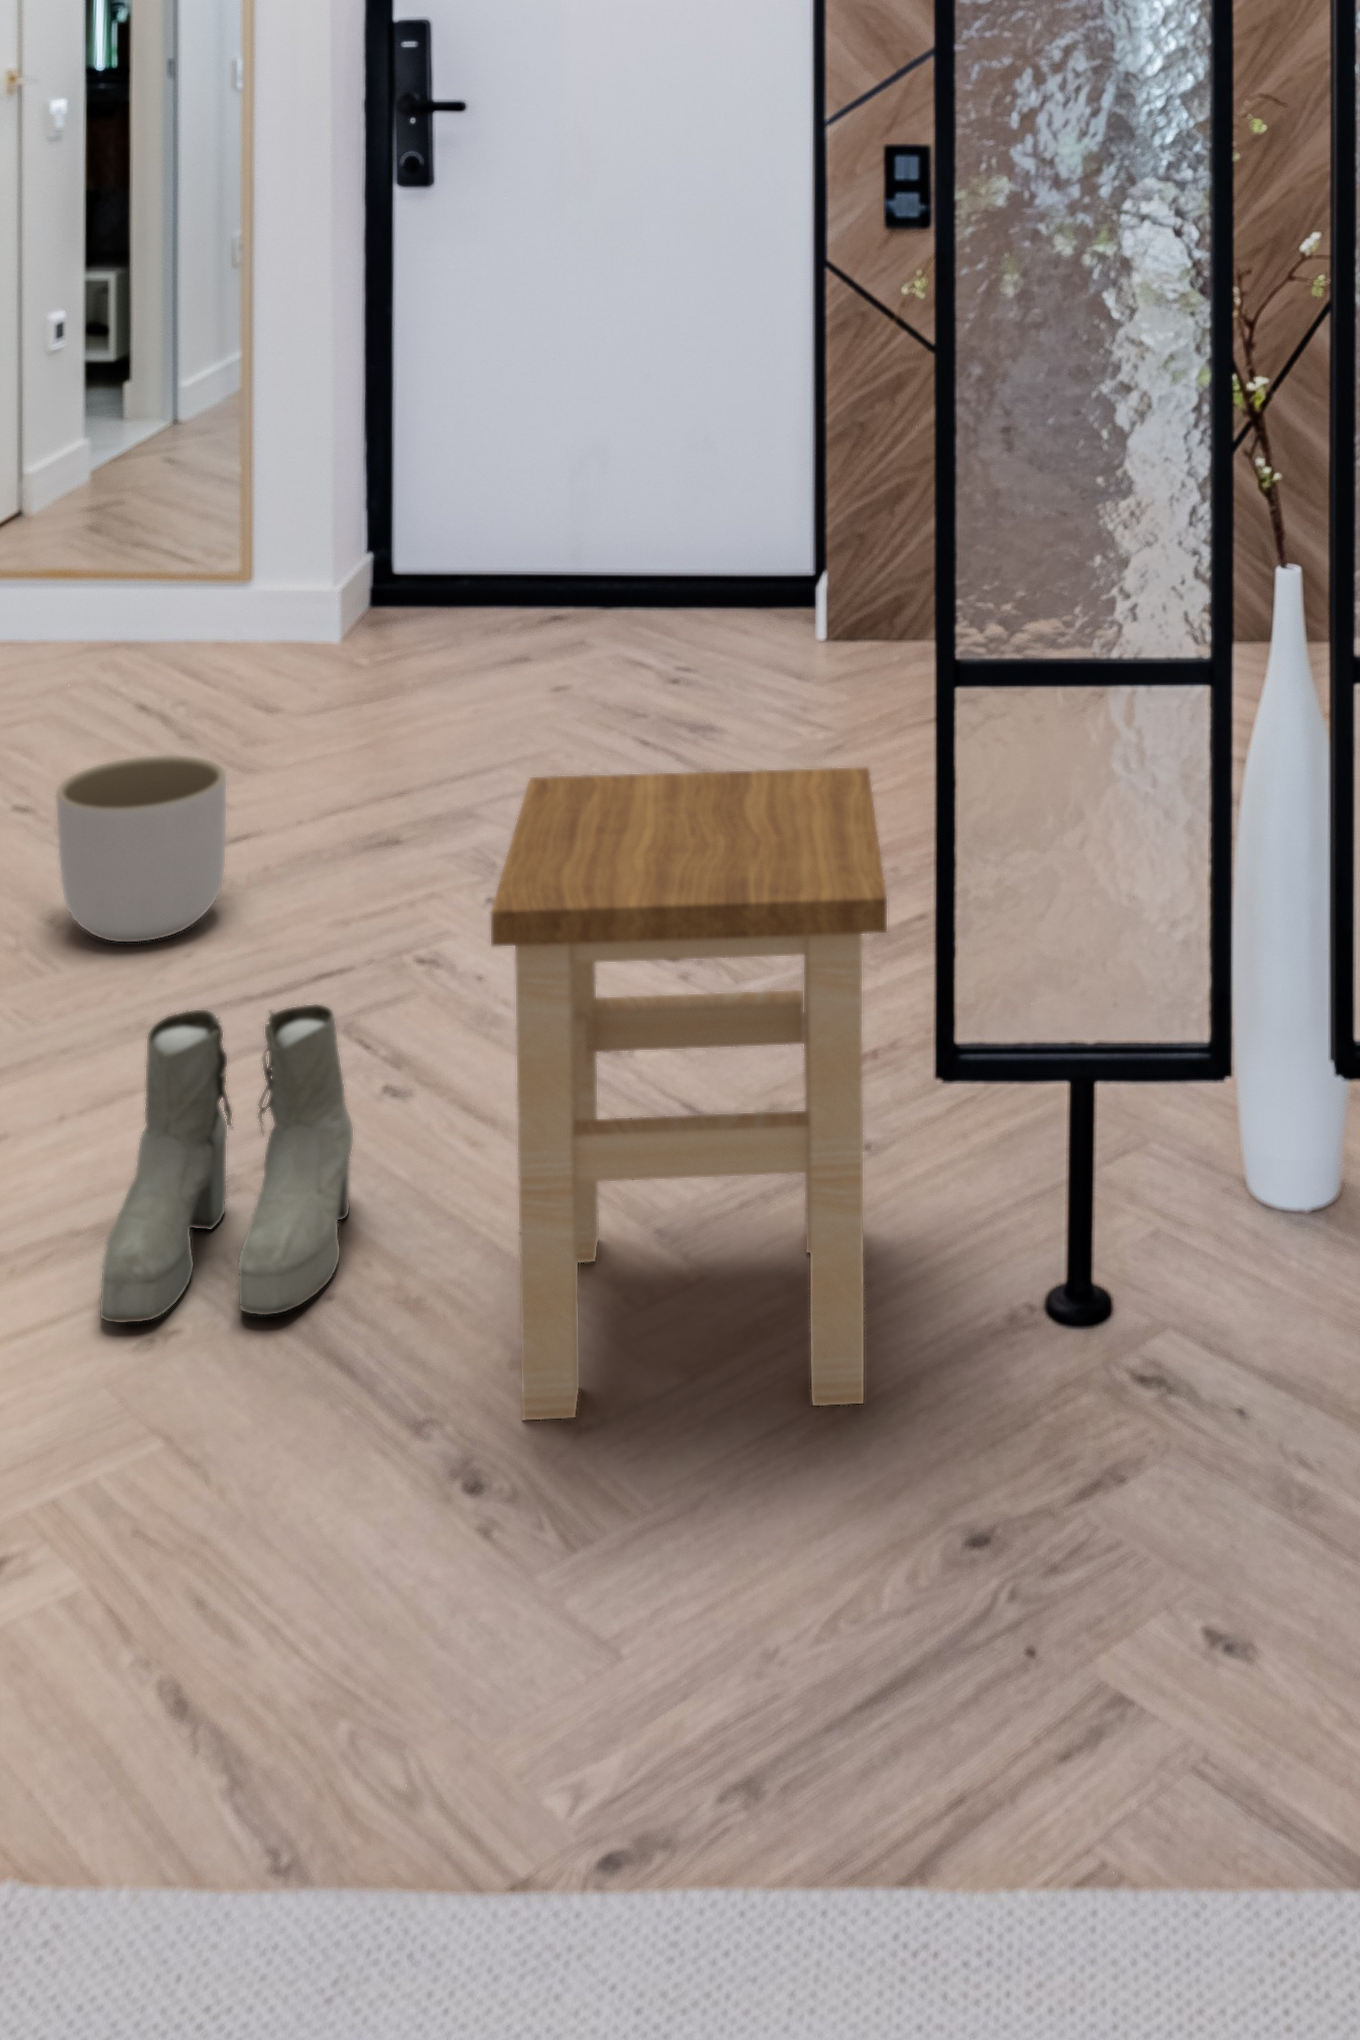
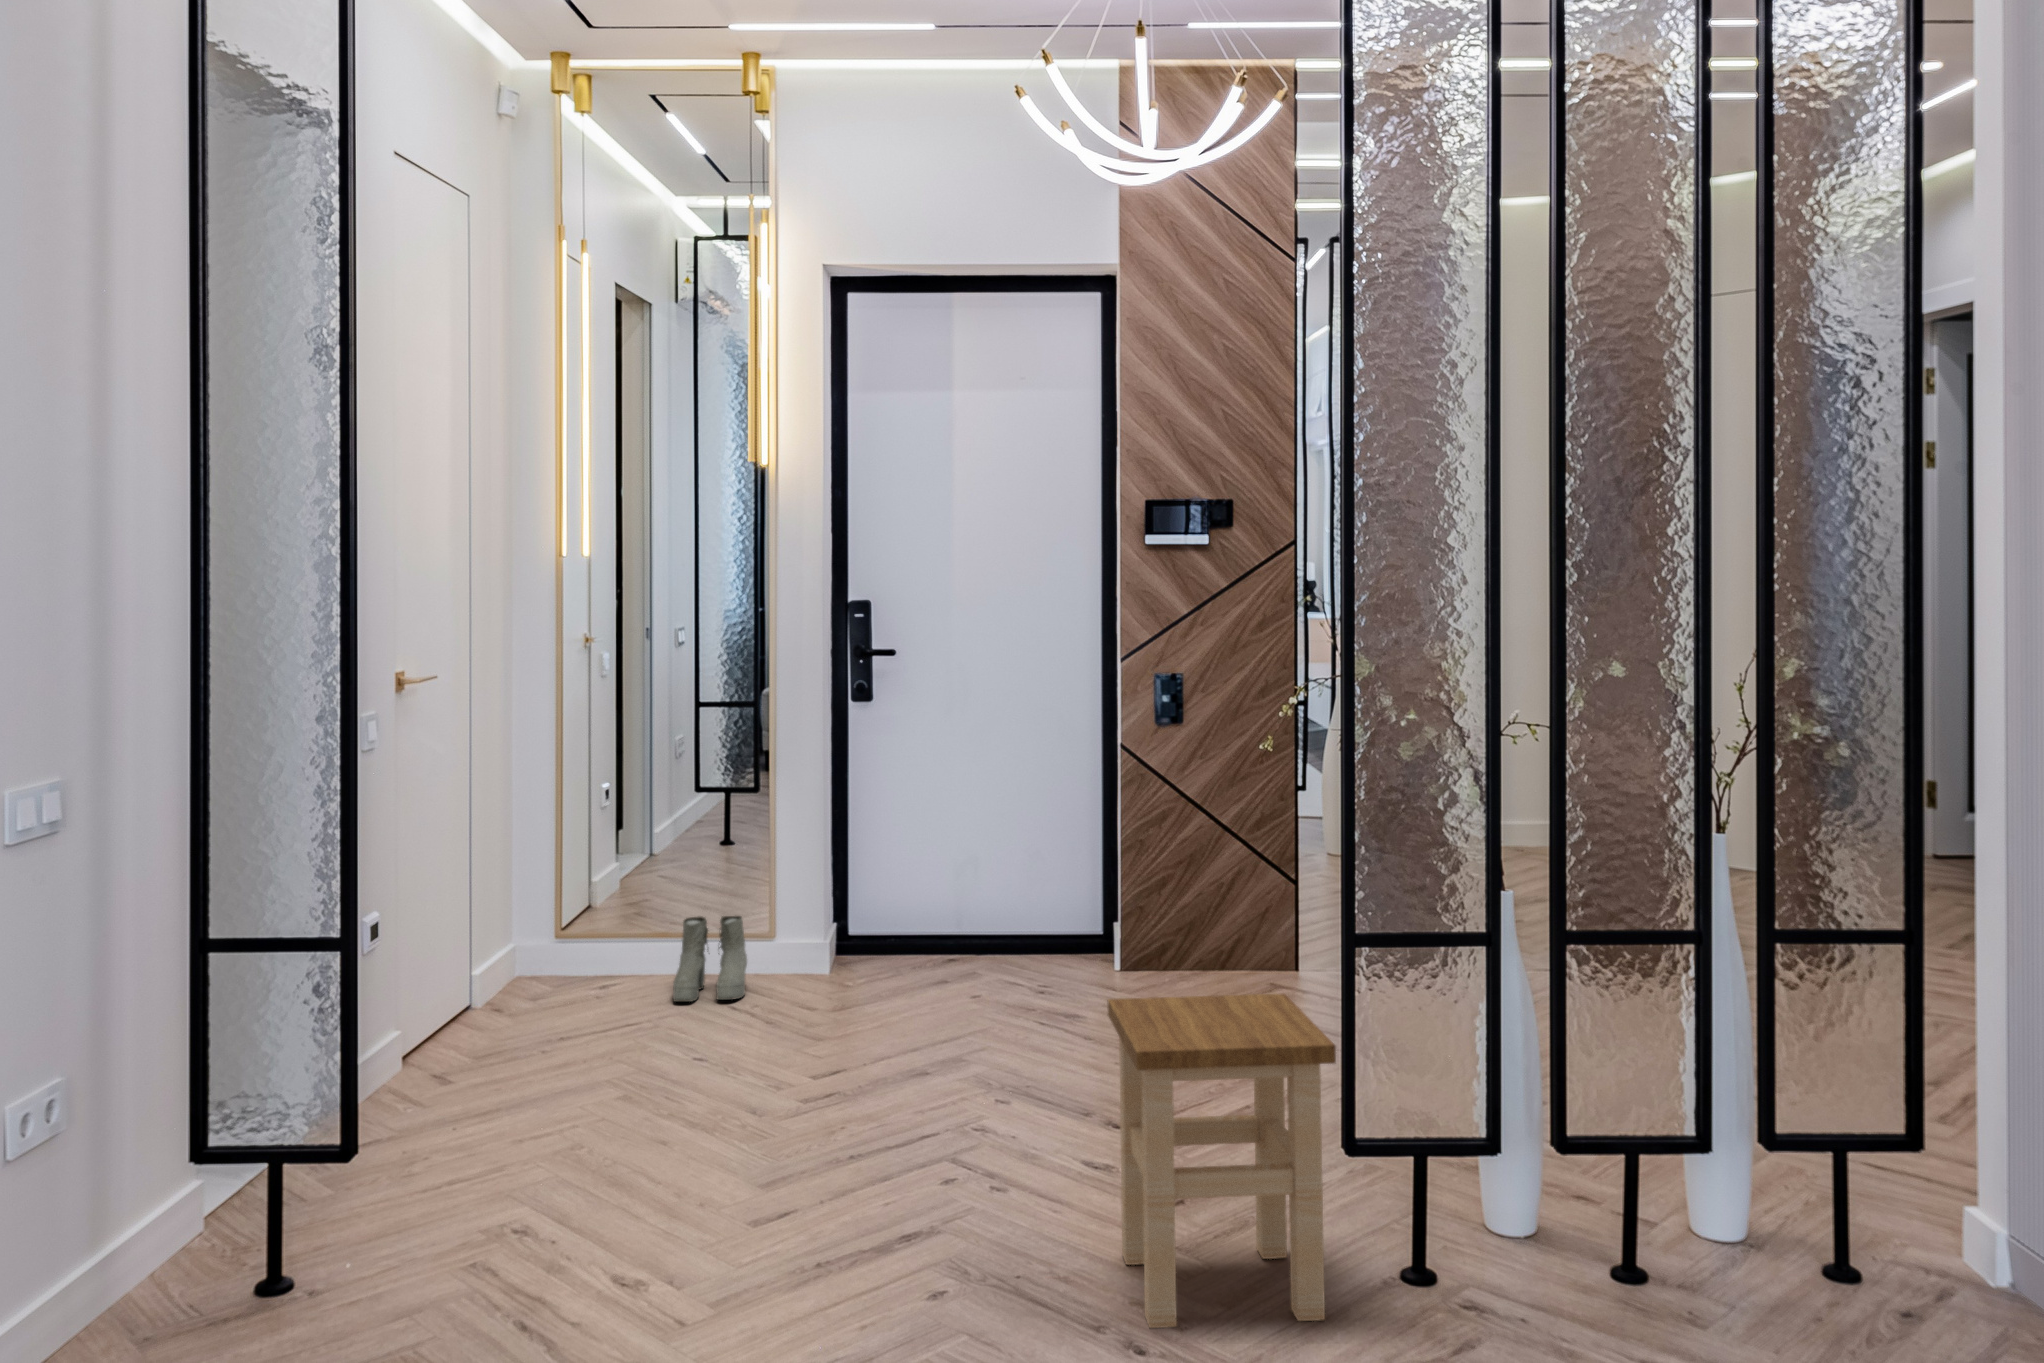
planter: present [56,755,226,942] -> none [760,1020,852,1125]
boots: present [100,1004,353,1323] -> present [673,916,747,1002]

